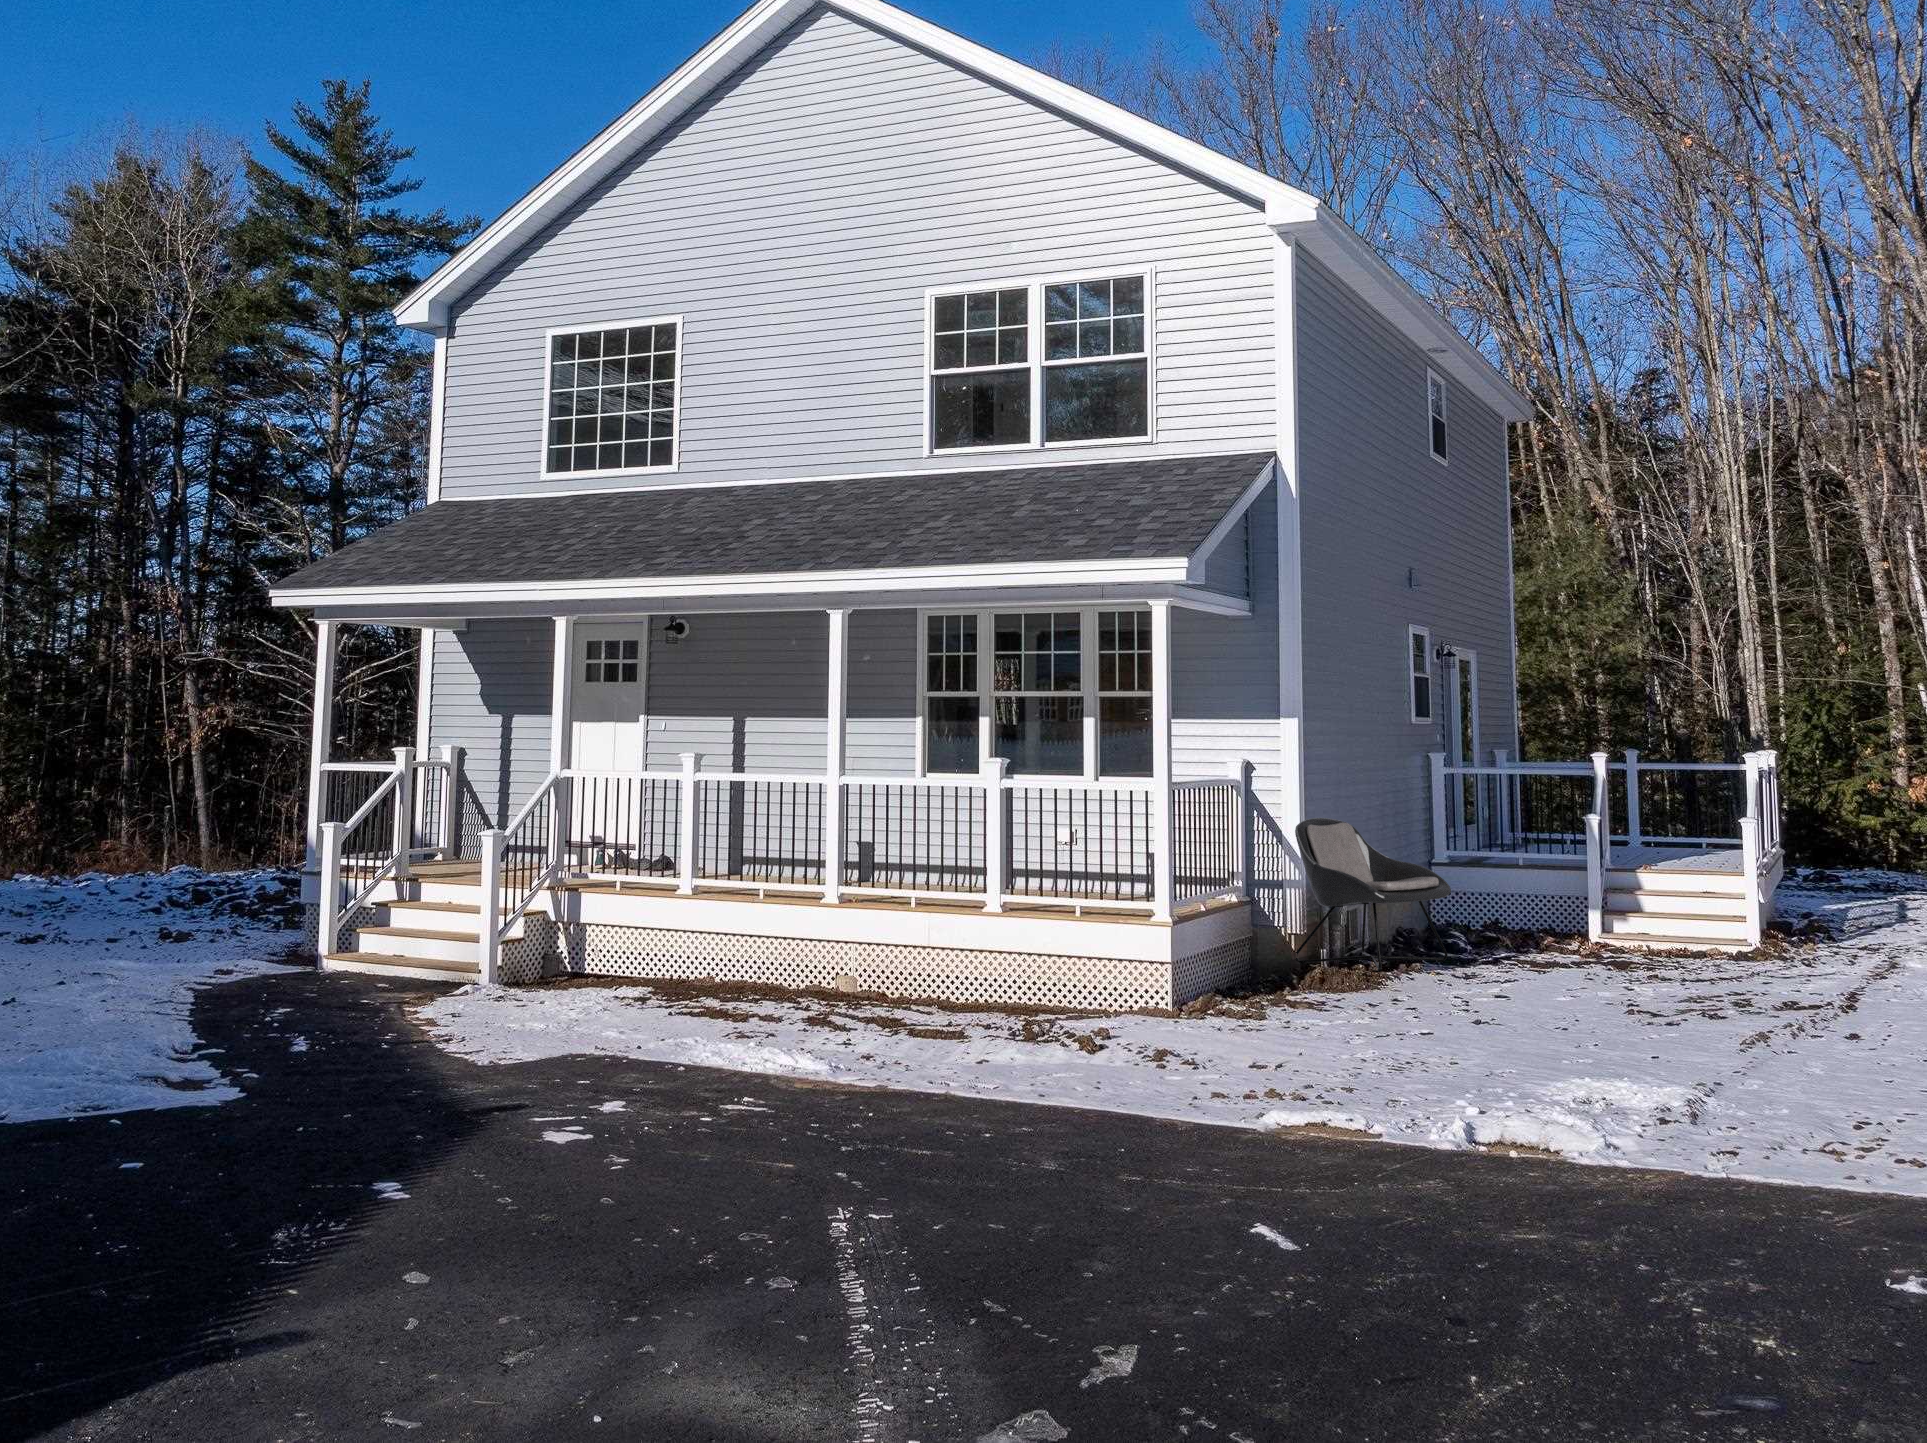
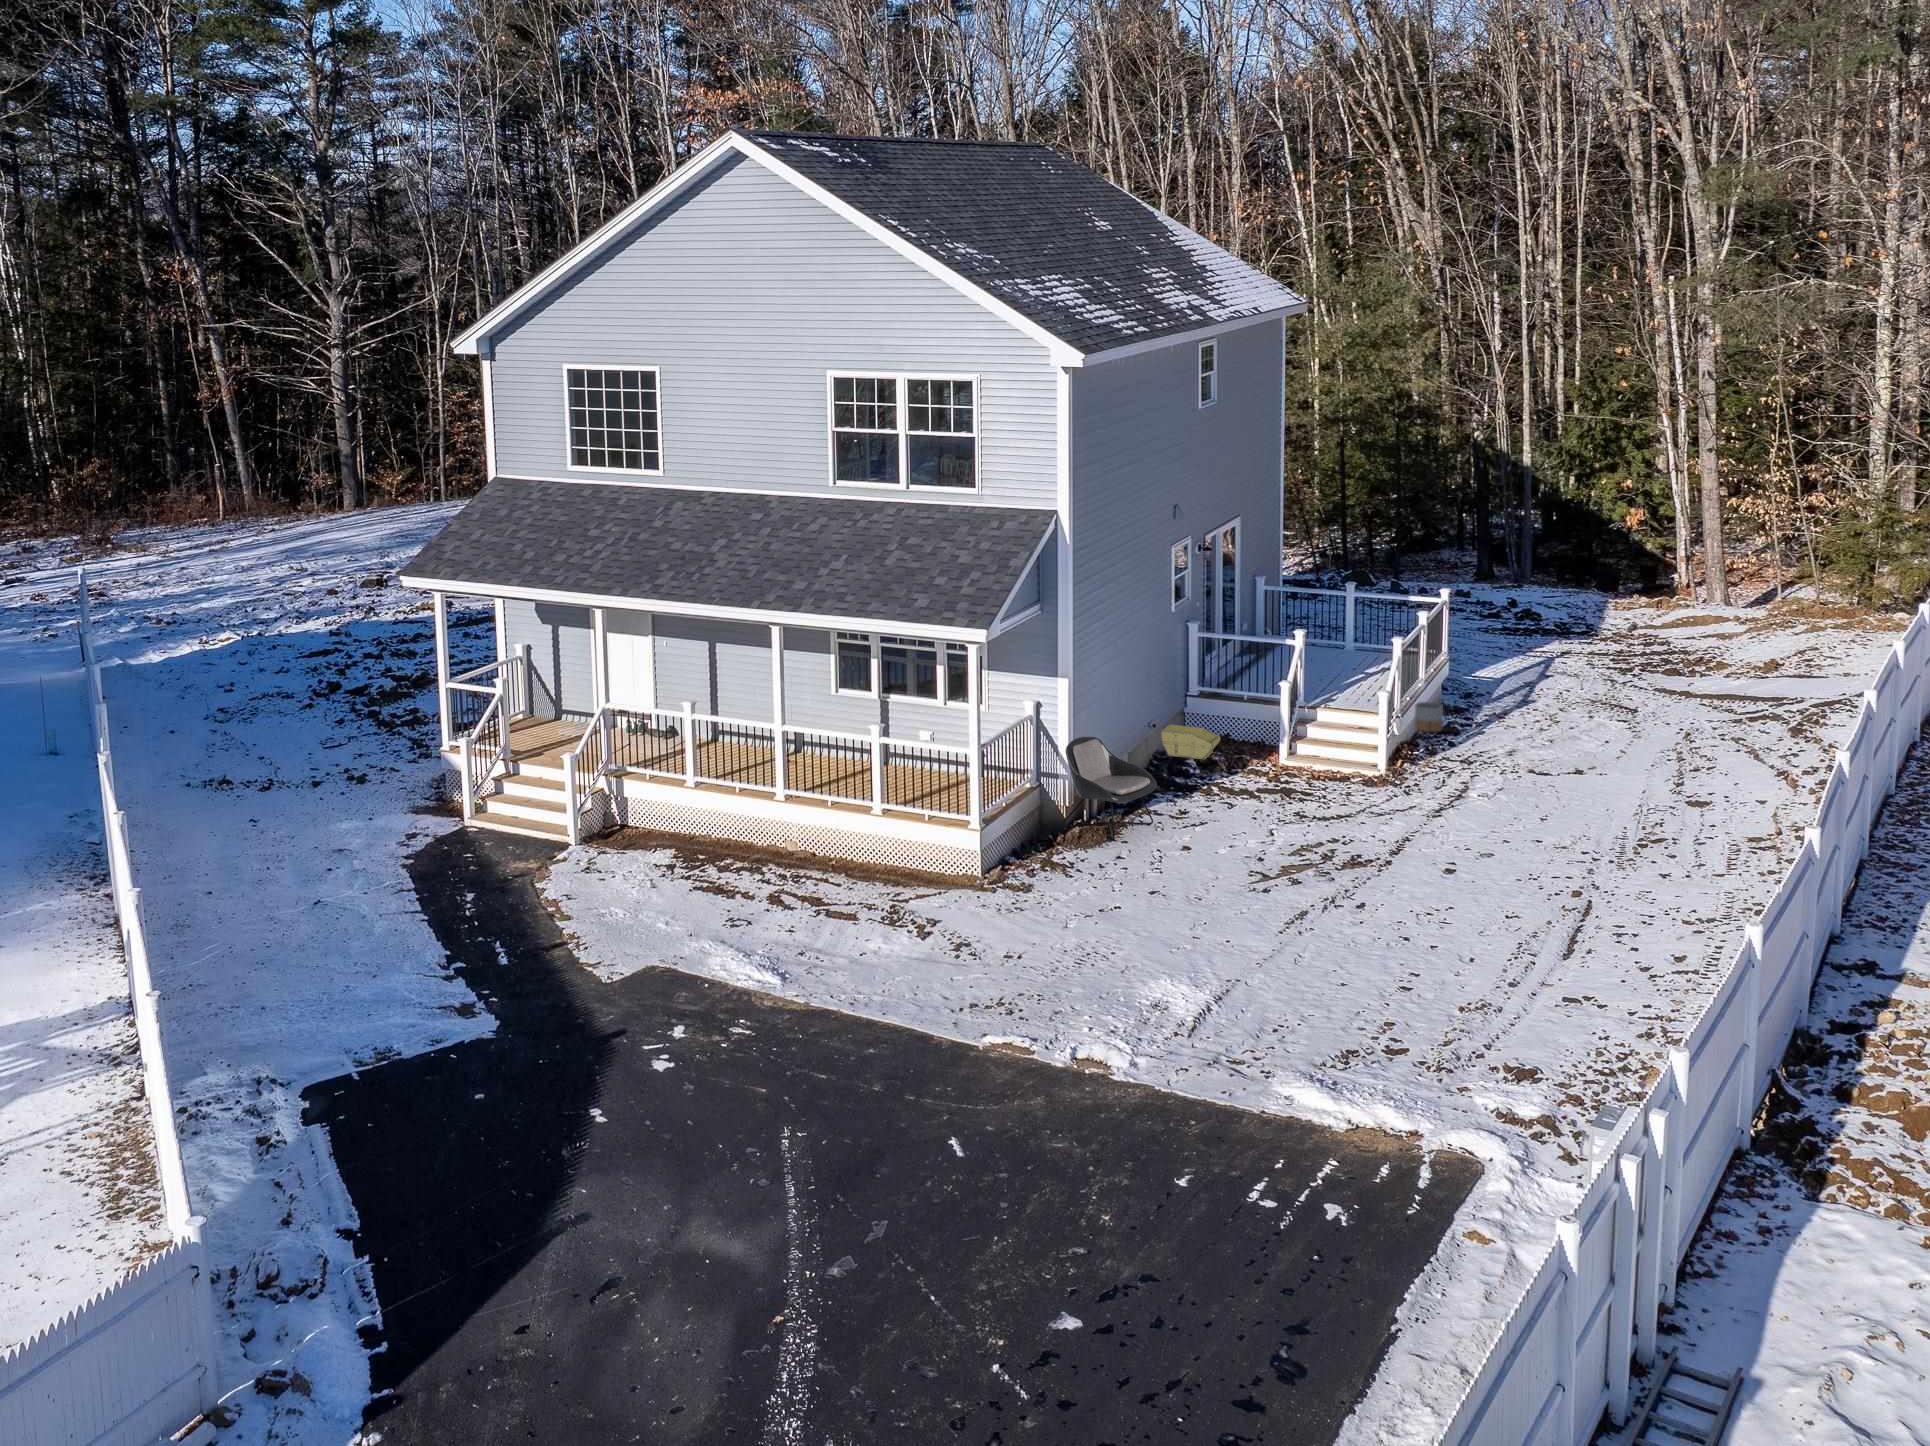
planter: none [1868,847,1918,912] -> present [1415,702,1443,732]
storage bin: none [1457,878,1555,923] -> present [1161,724,1221,760]

